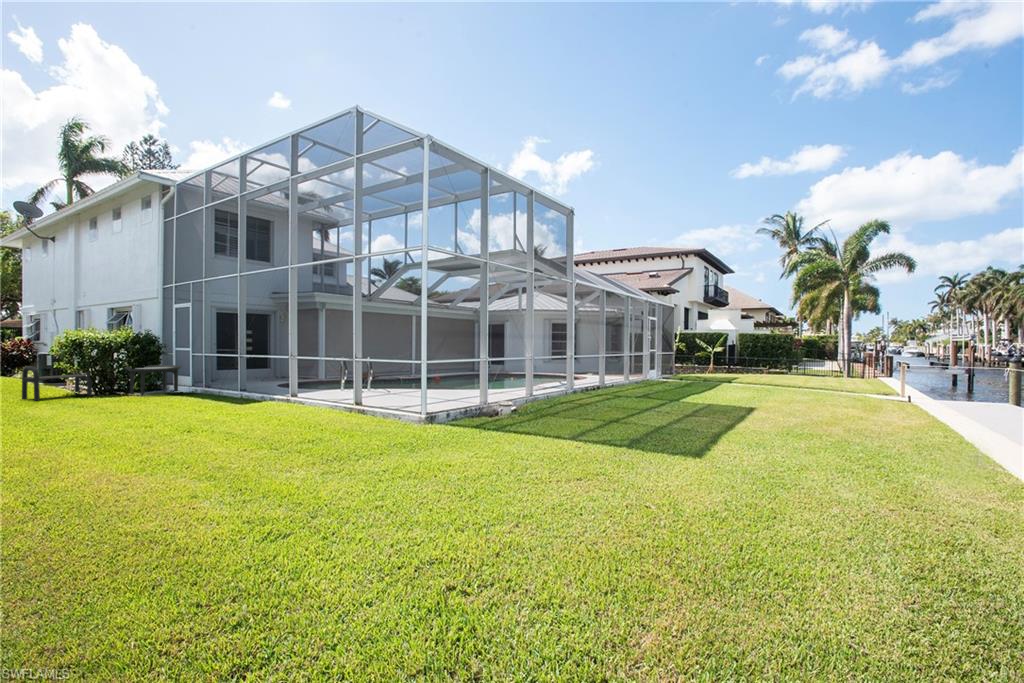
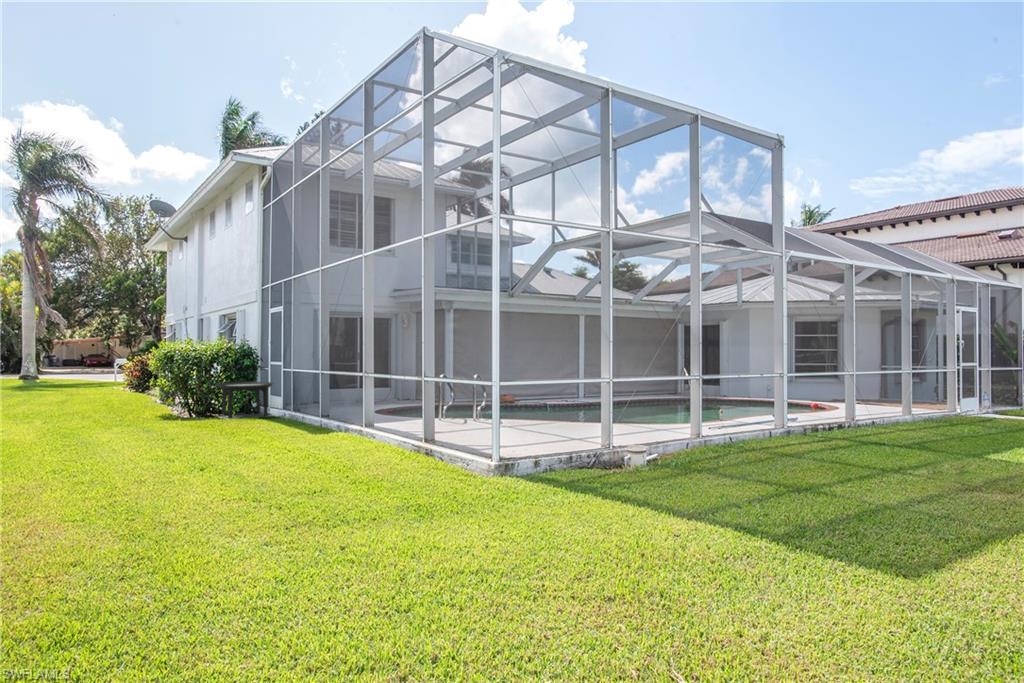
bench: present [22,366,92,401] -> none [124,379,186,419]

